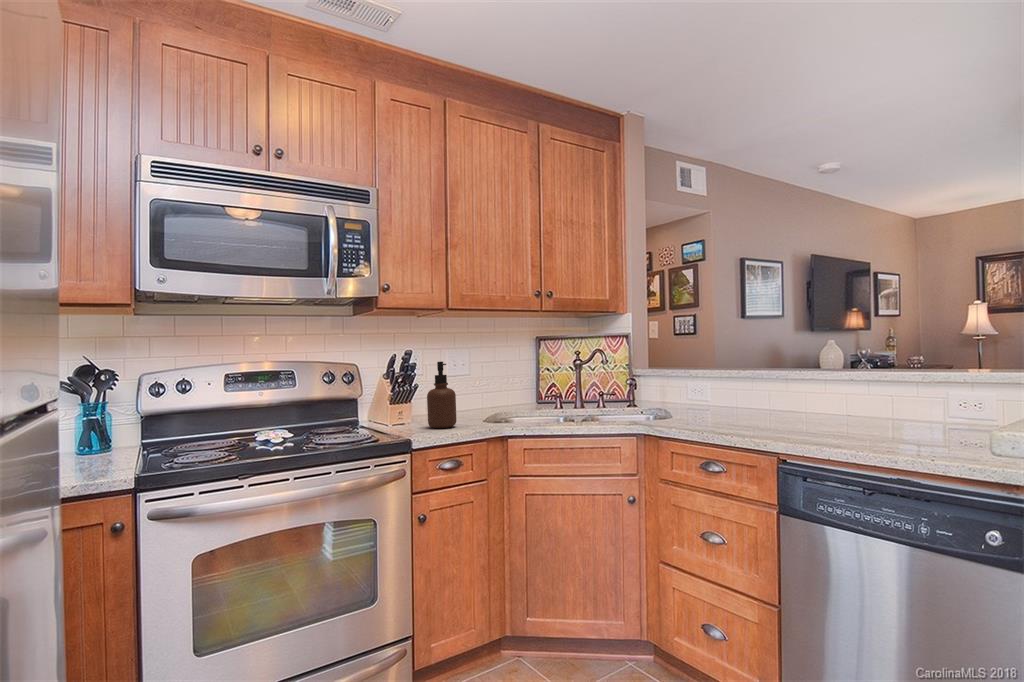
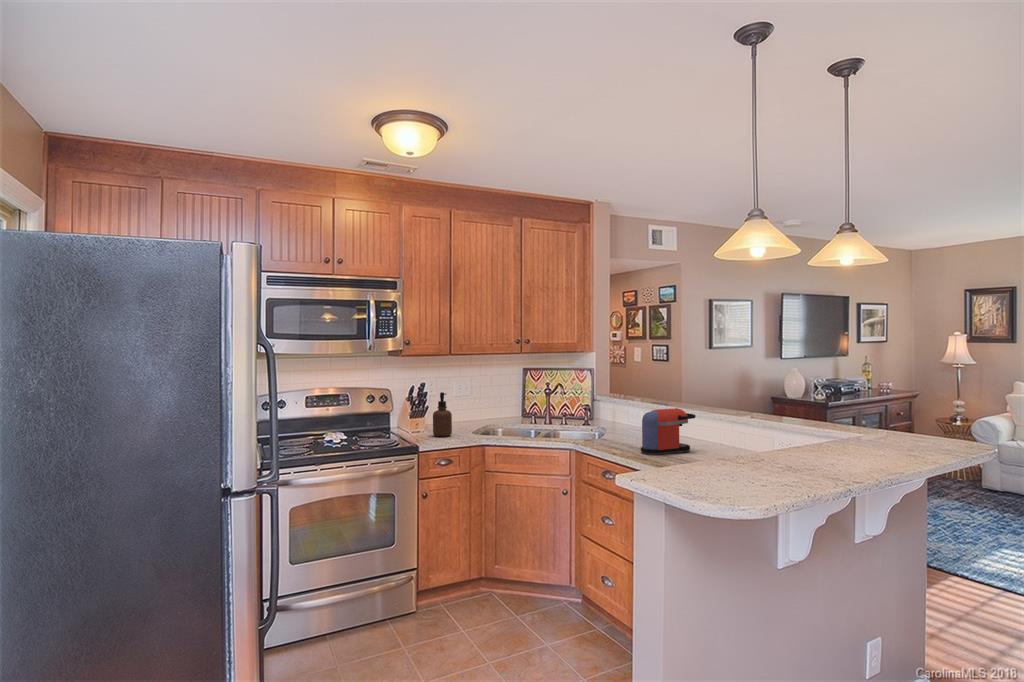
coffee maker: none [778,365,855,439] -> present [641,408,696,455]

